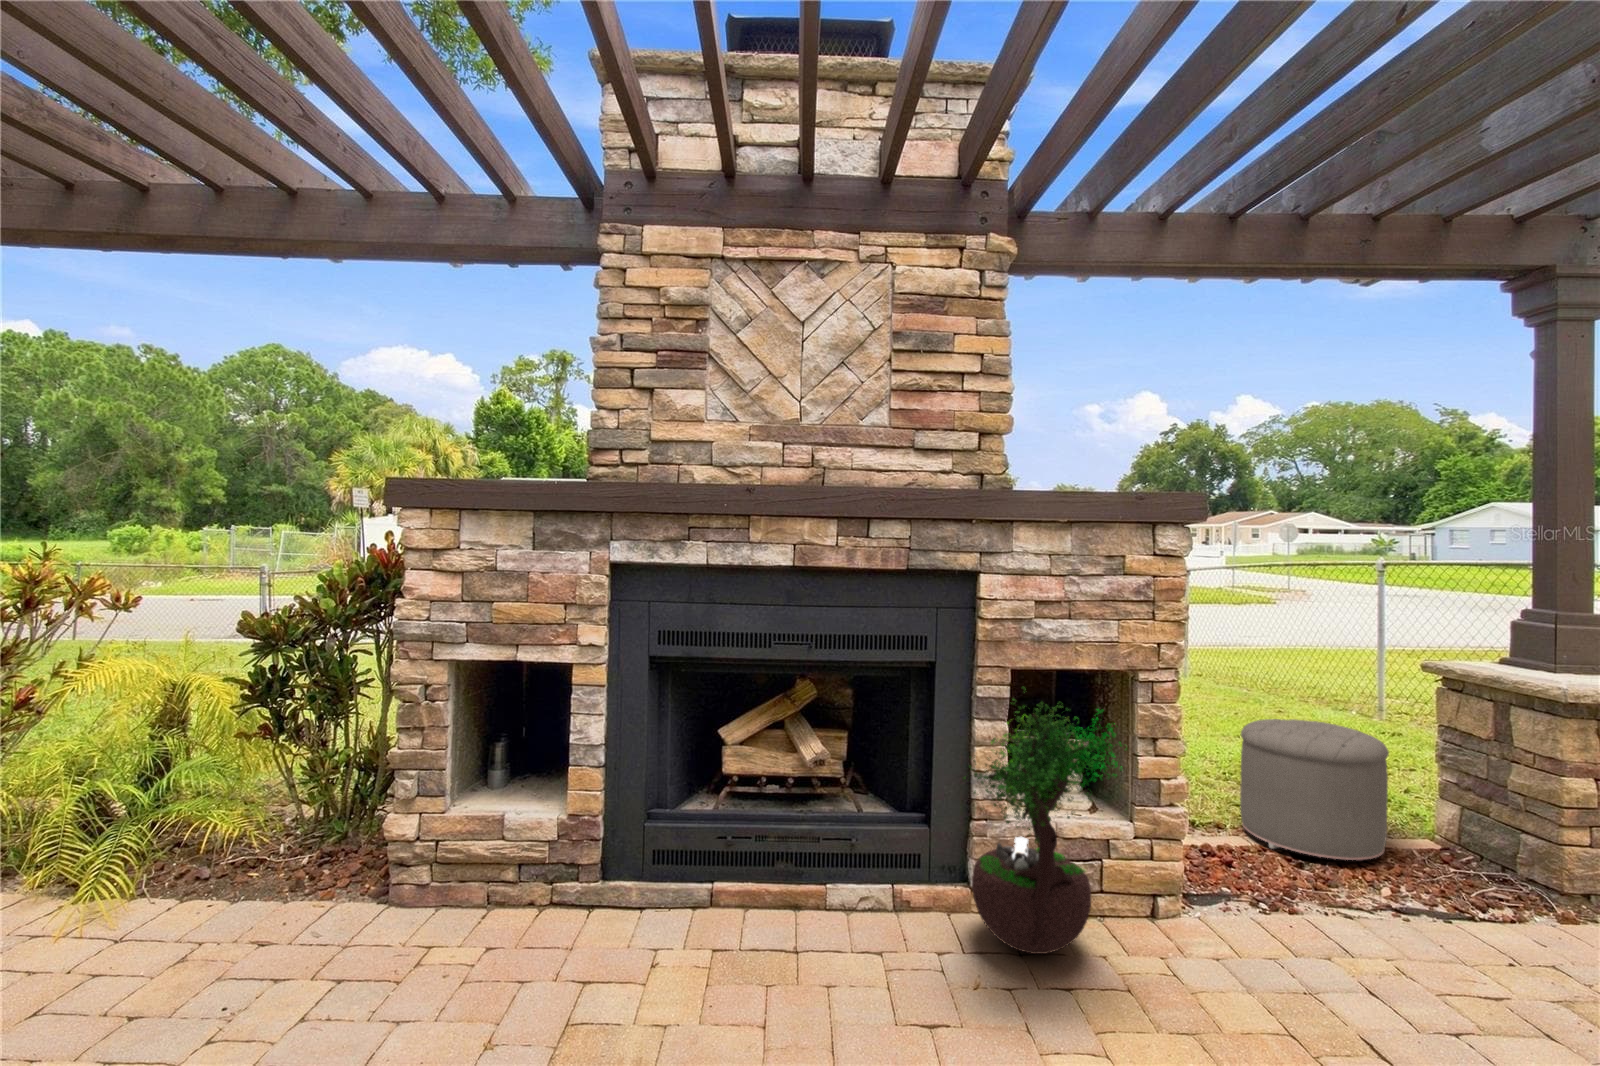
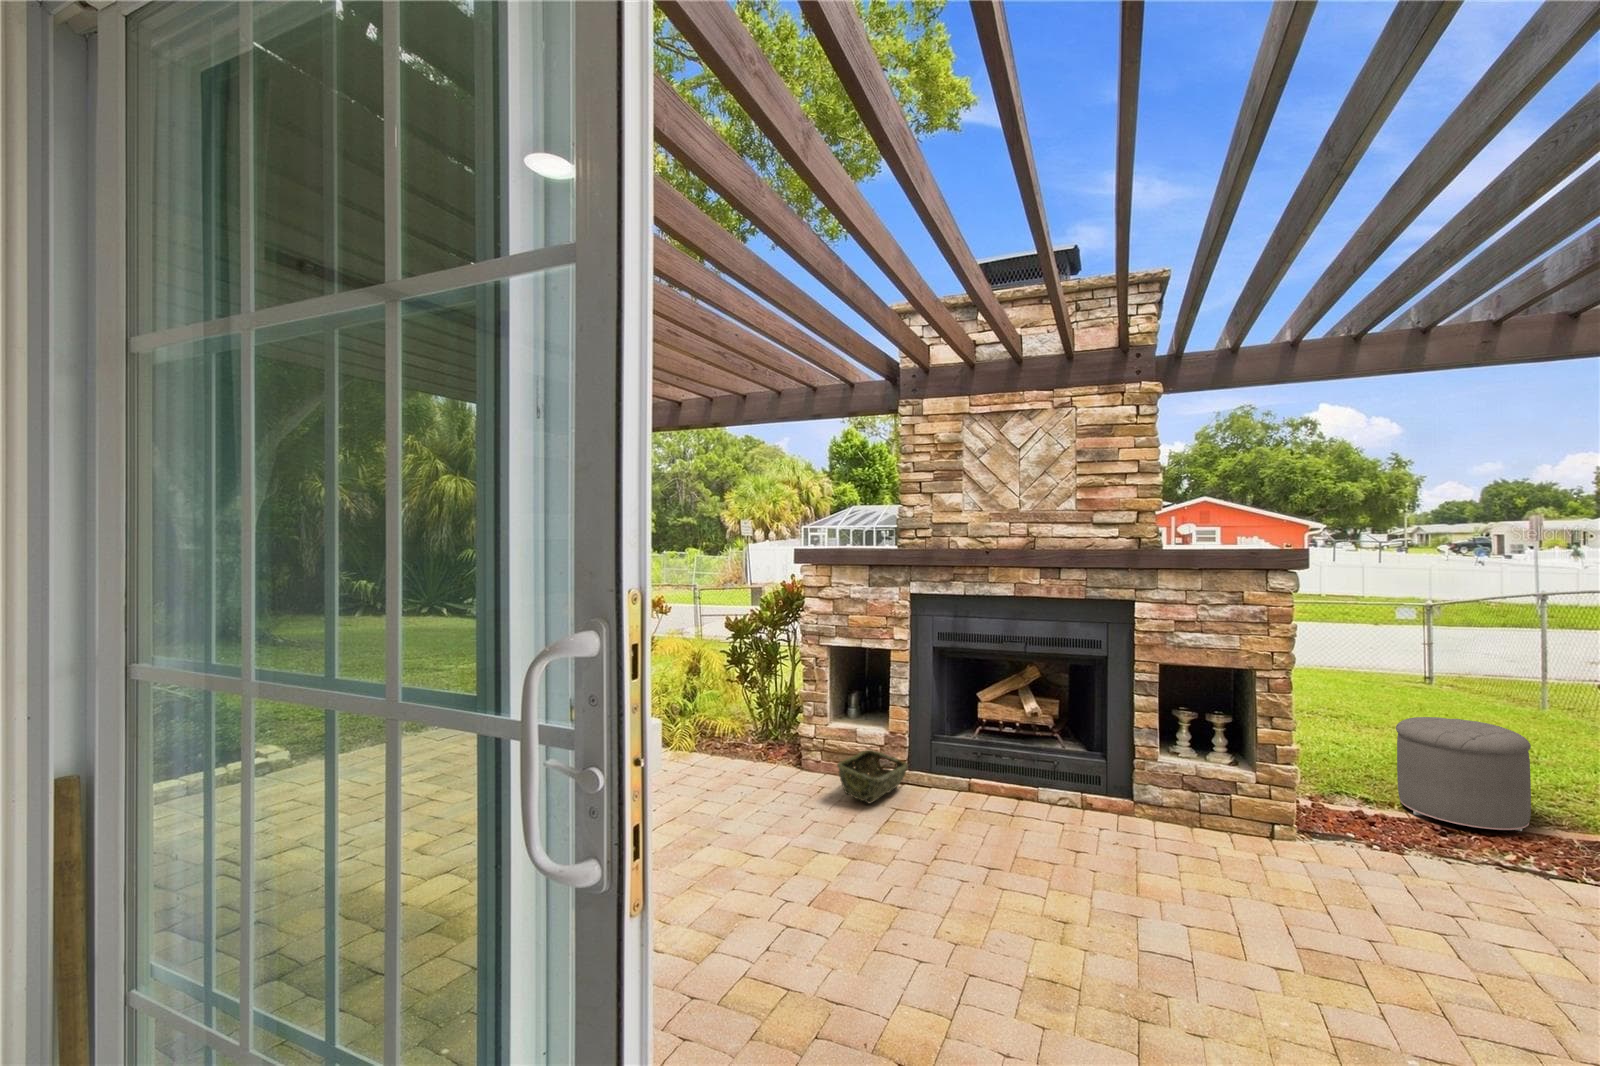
potted tree: present [963,699,1126,954] -> none [1106,675,1215,838]
woven basket: none [456,851,602,973] -> present [837,750,908,803]

